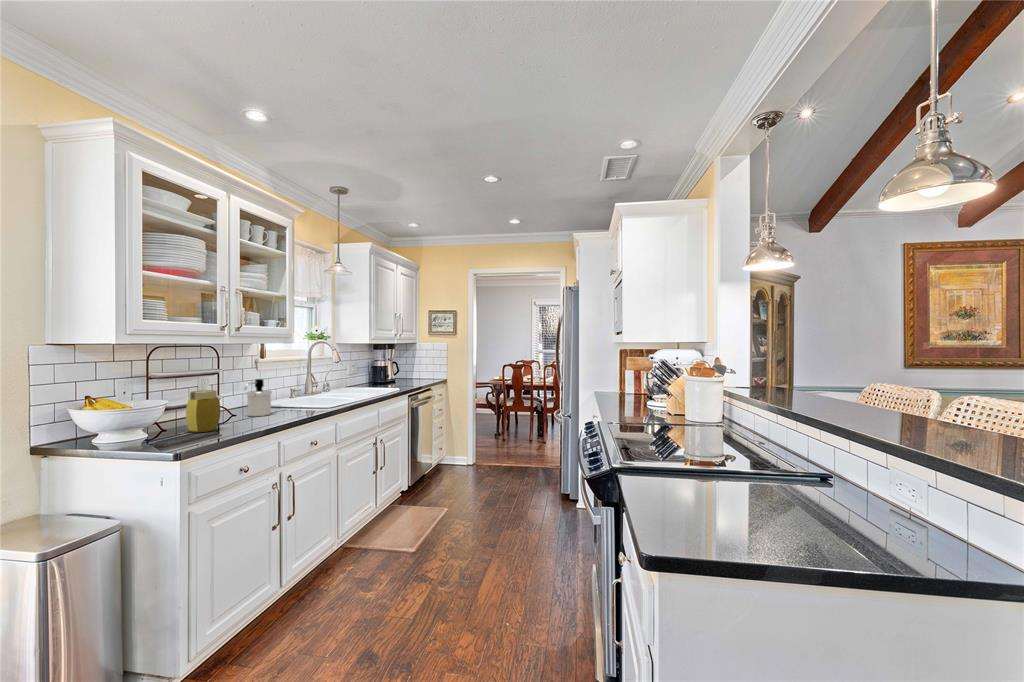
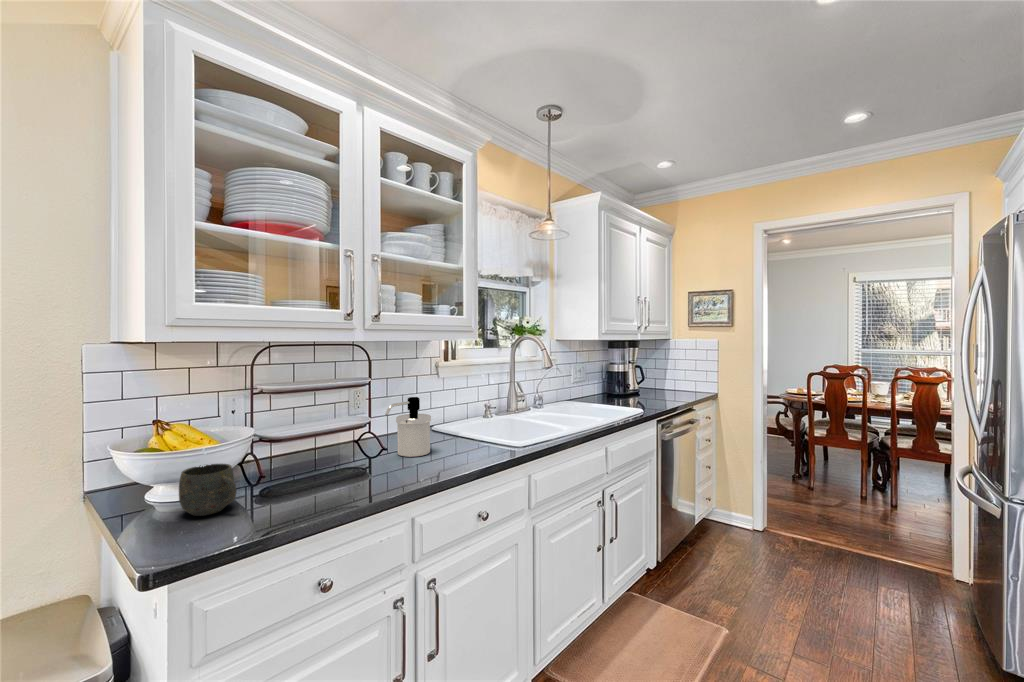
jar: present [186,390,220,432] -> none [275,419,325,492]
mug: none [142,415,183,443] -> present [179,464,237,516]

